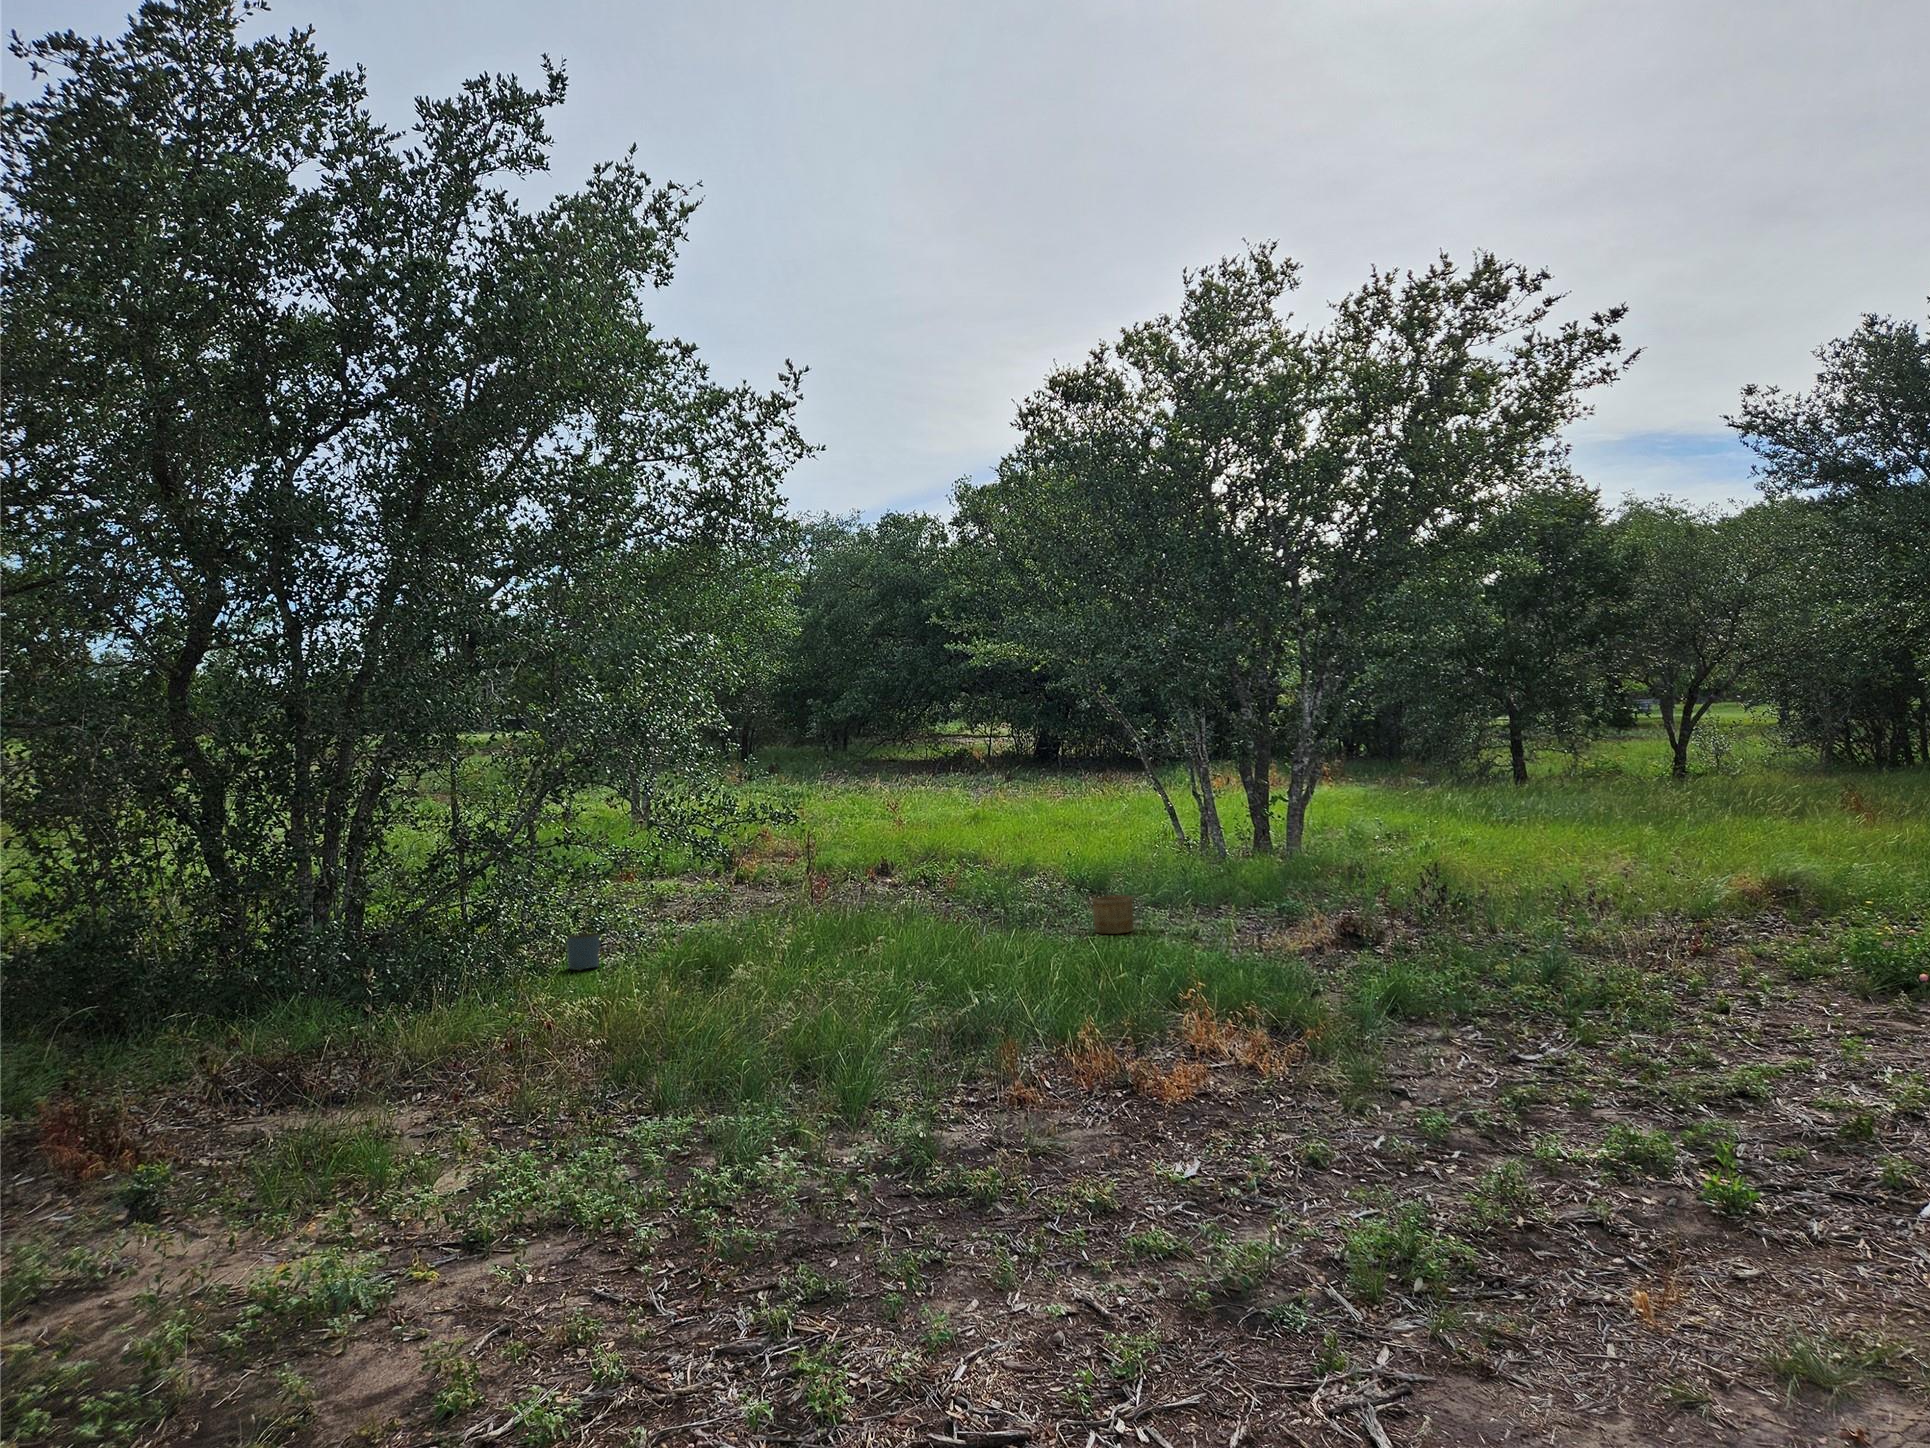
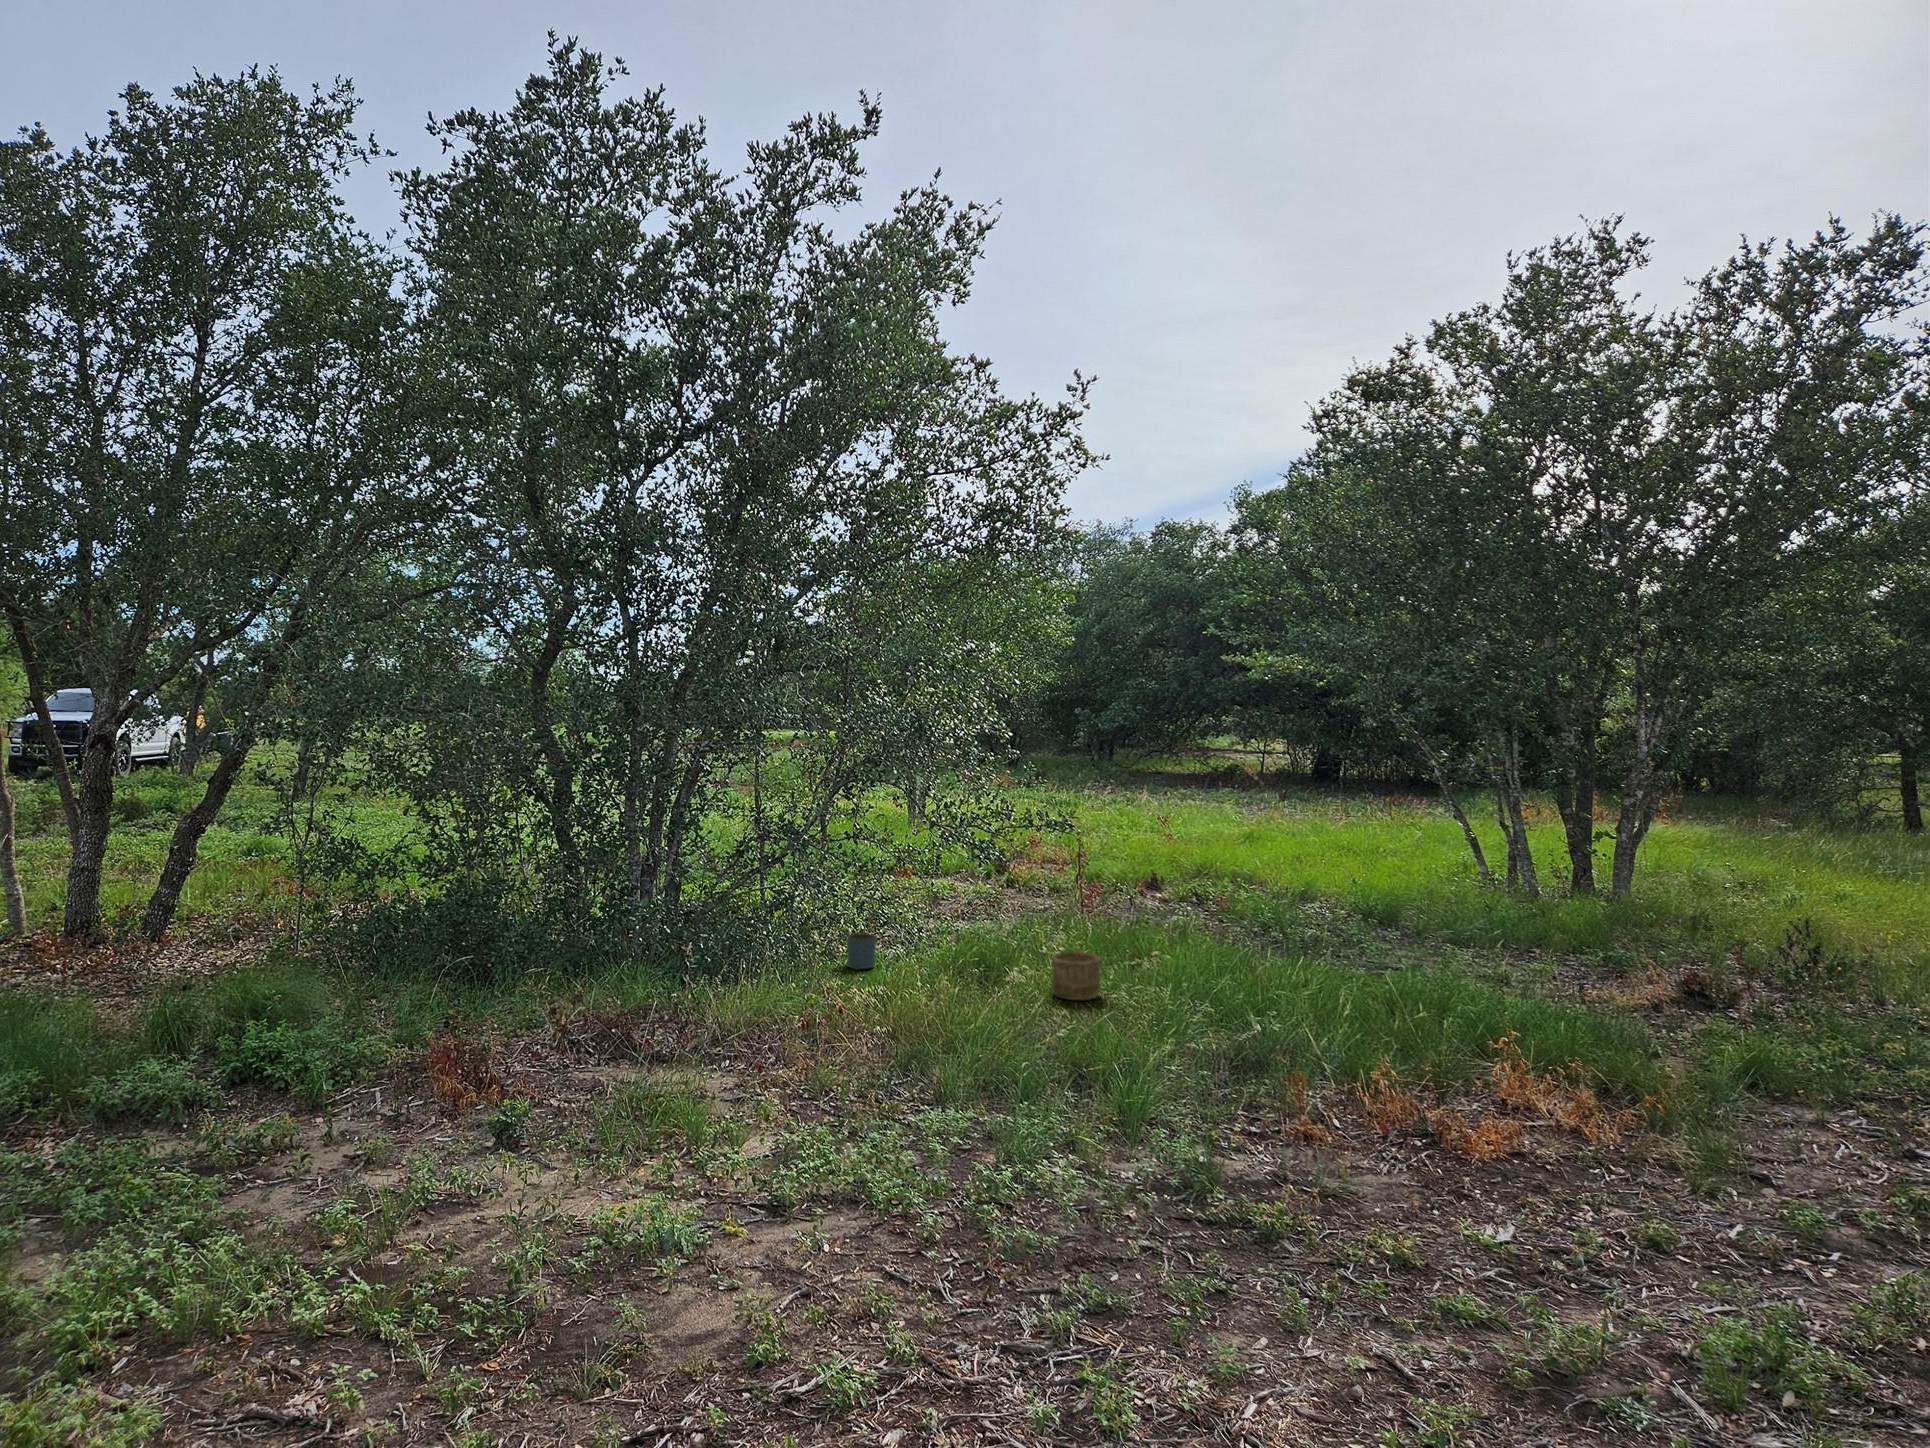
wooden bucket: present [1092,895,1134,934] -> present [1051,951,1101,1000]

